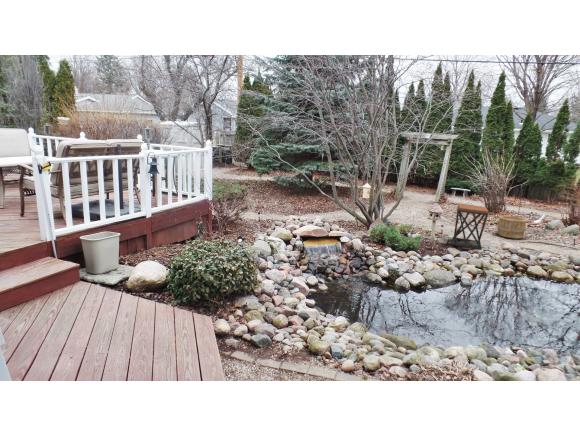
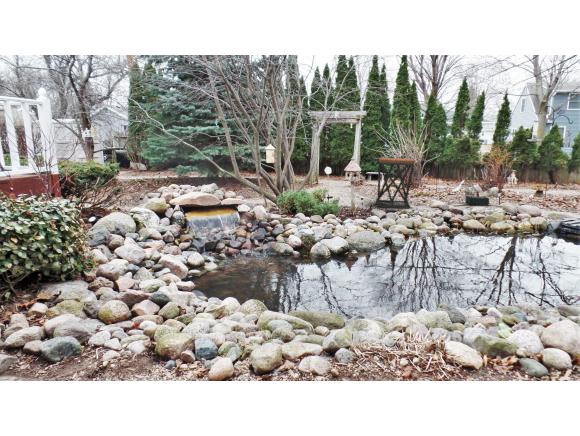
wooden bucket: present [497,216,527,238] -> none [424,172,454,196]
decorative plant: none [530,226,563,253] -> present [460,177,494,205]

